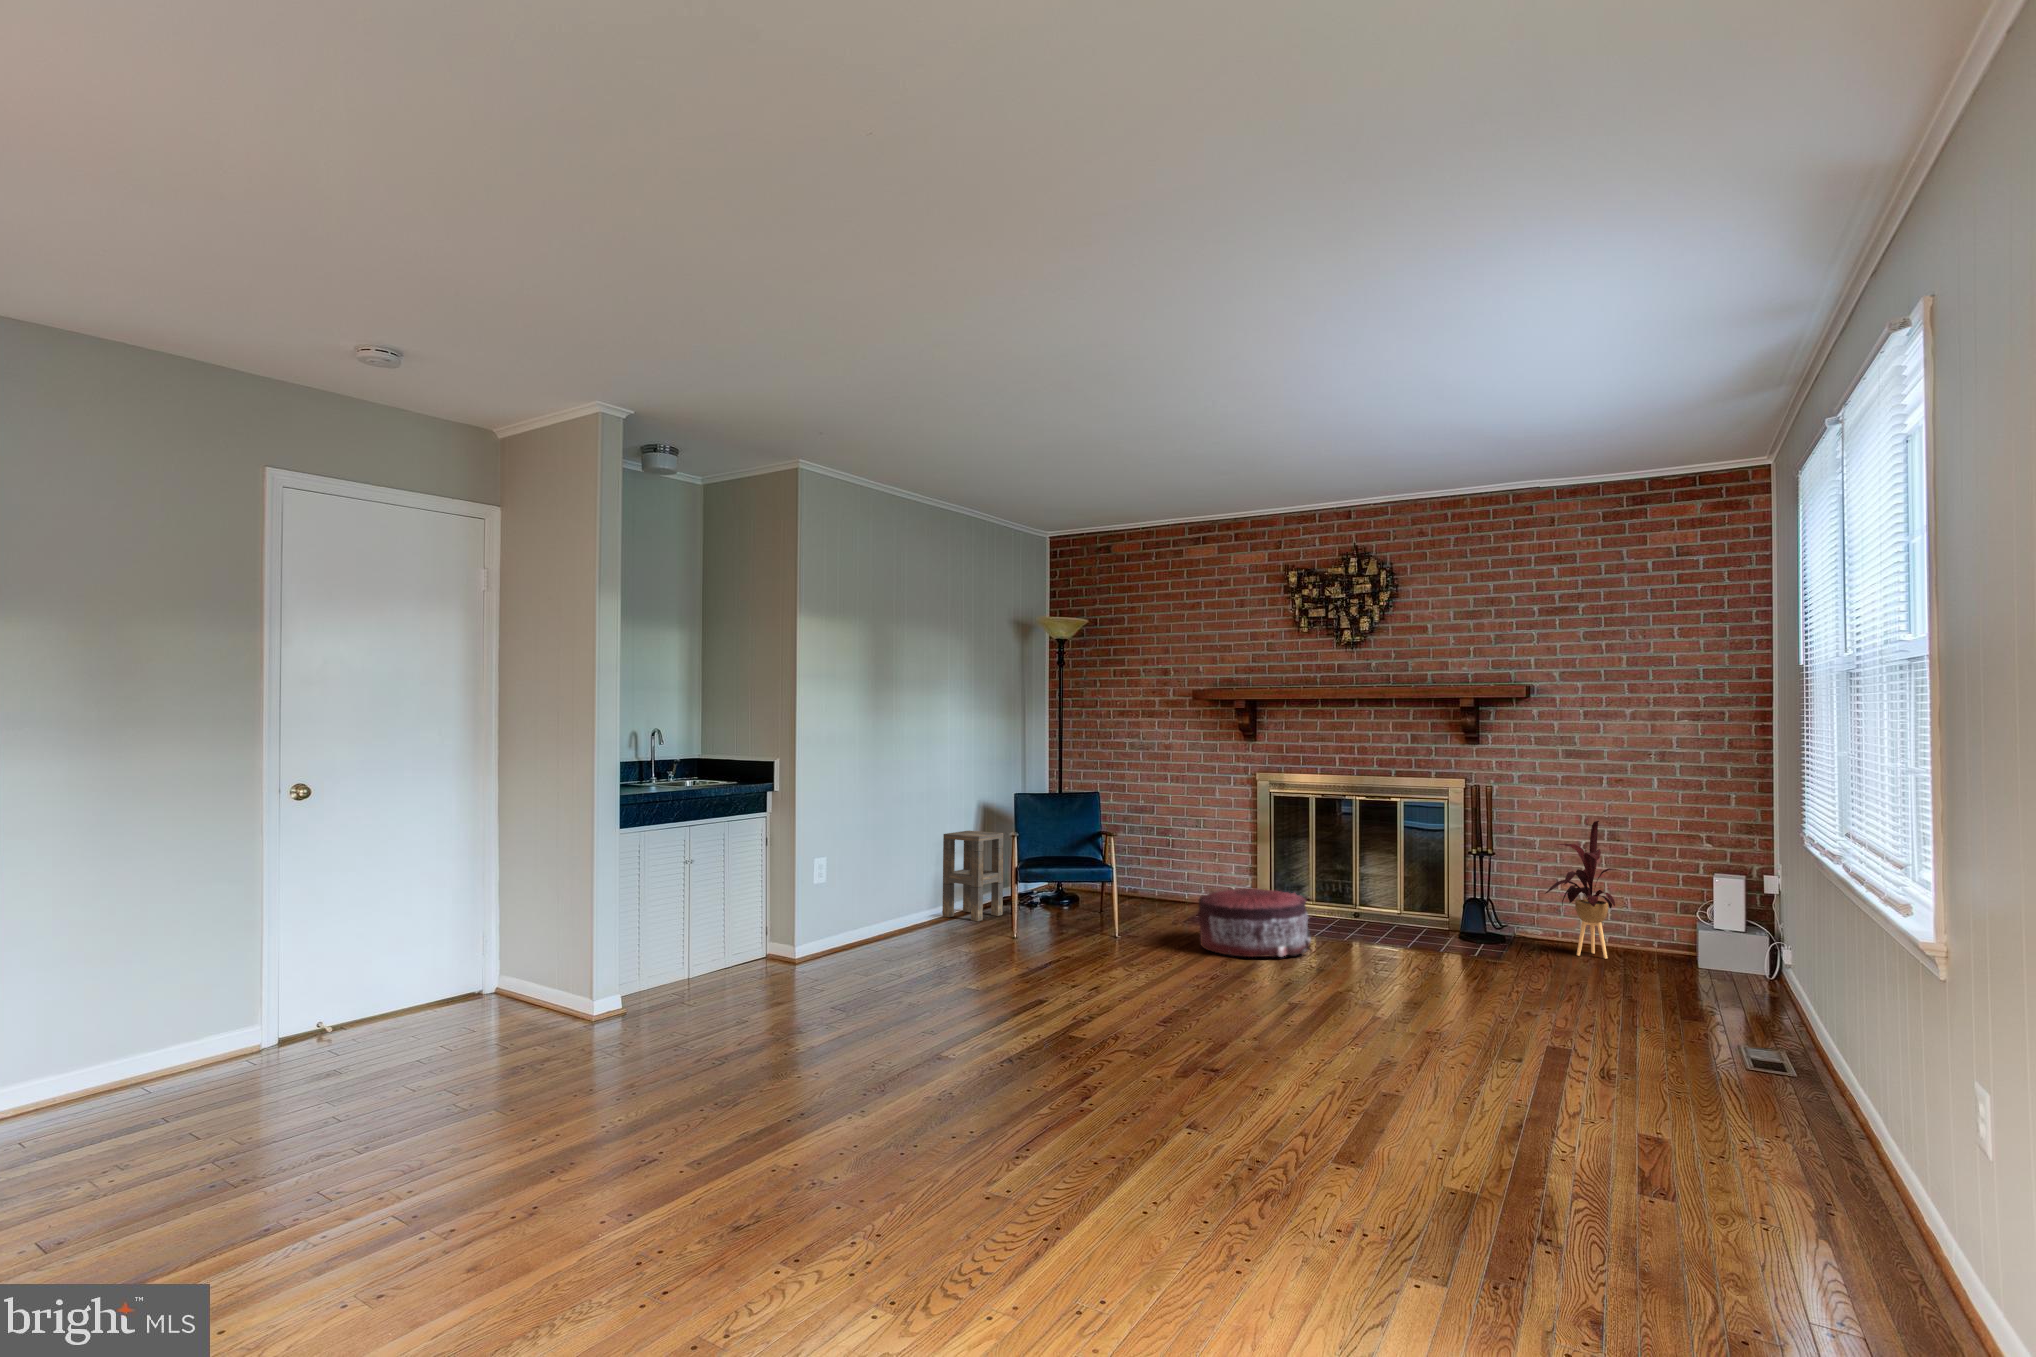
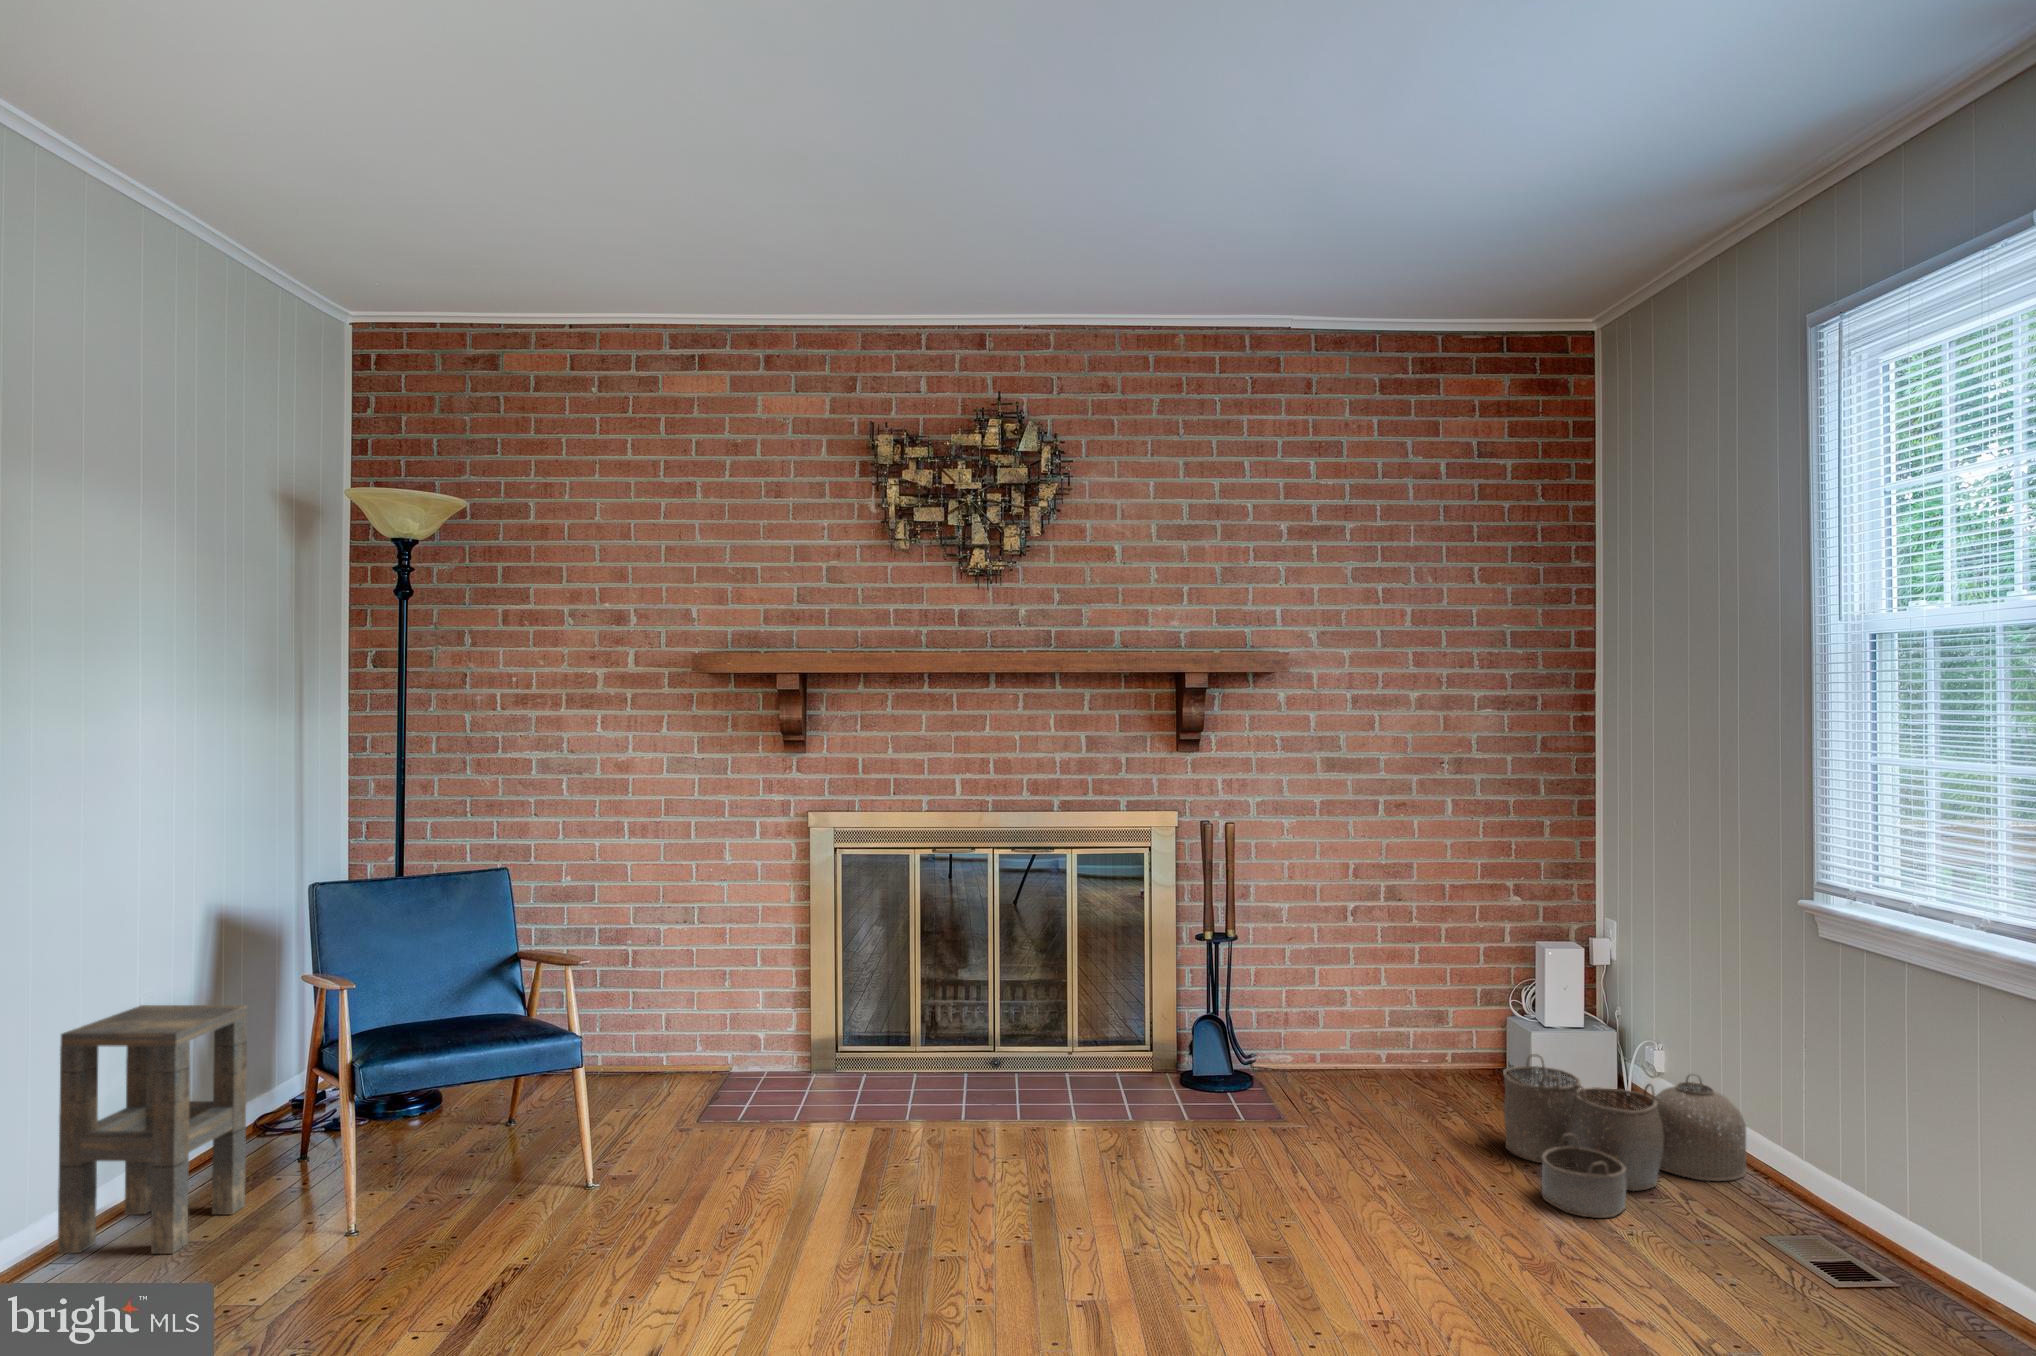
house plant: present [1545,821,1620,959] -> none [1325,877,1440,1100]
pouf: present [1198,888,1311,957] -> none [769,1066,1015,1255]
woven basket: none [1610,926,1783,1005] -> present [1503,1054,1747,1218]

